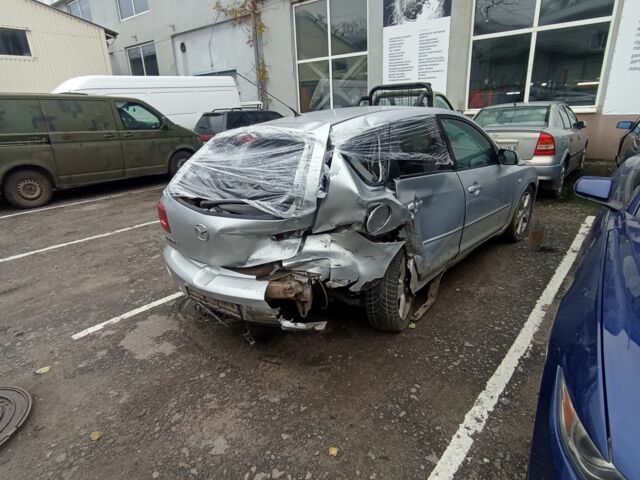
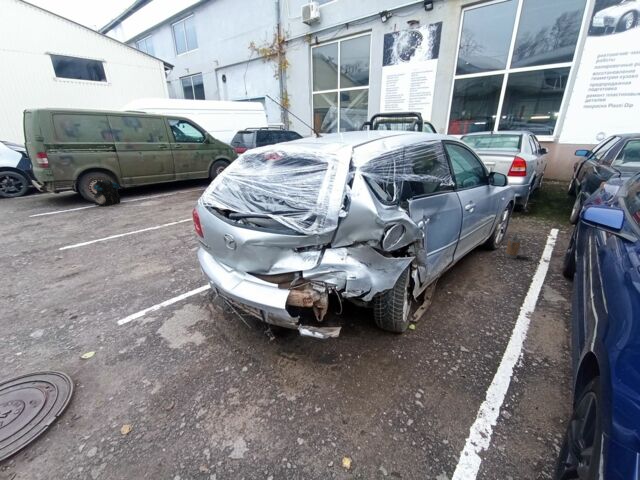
backpack: none [26,179,59,211] -> present [94,180,120,206]

